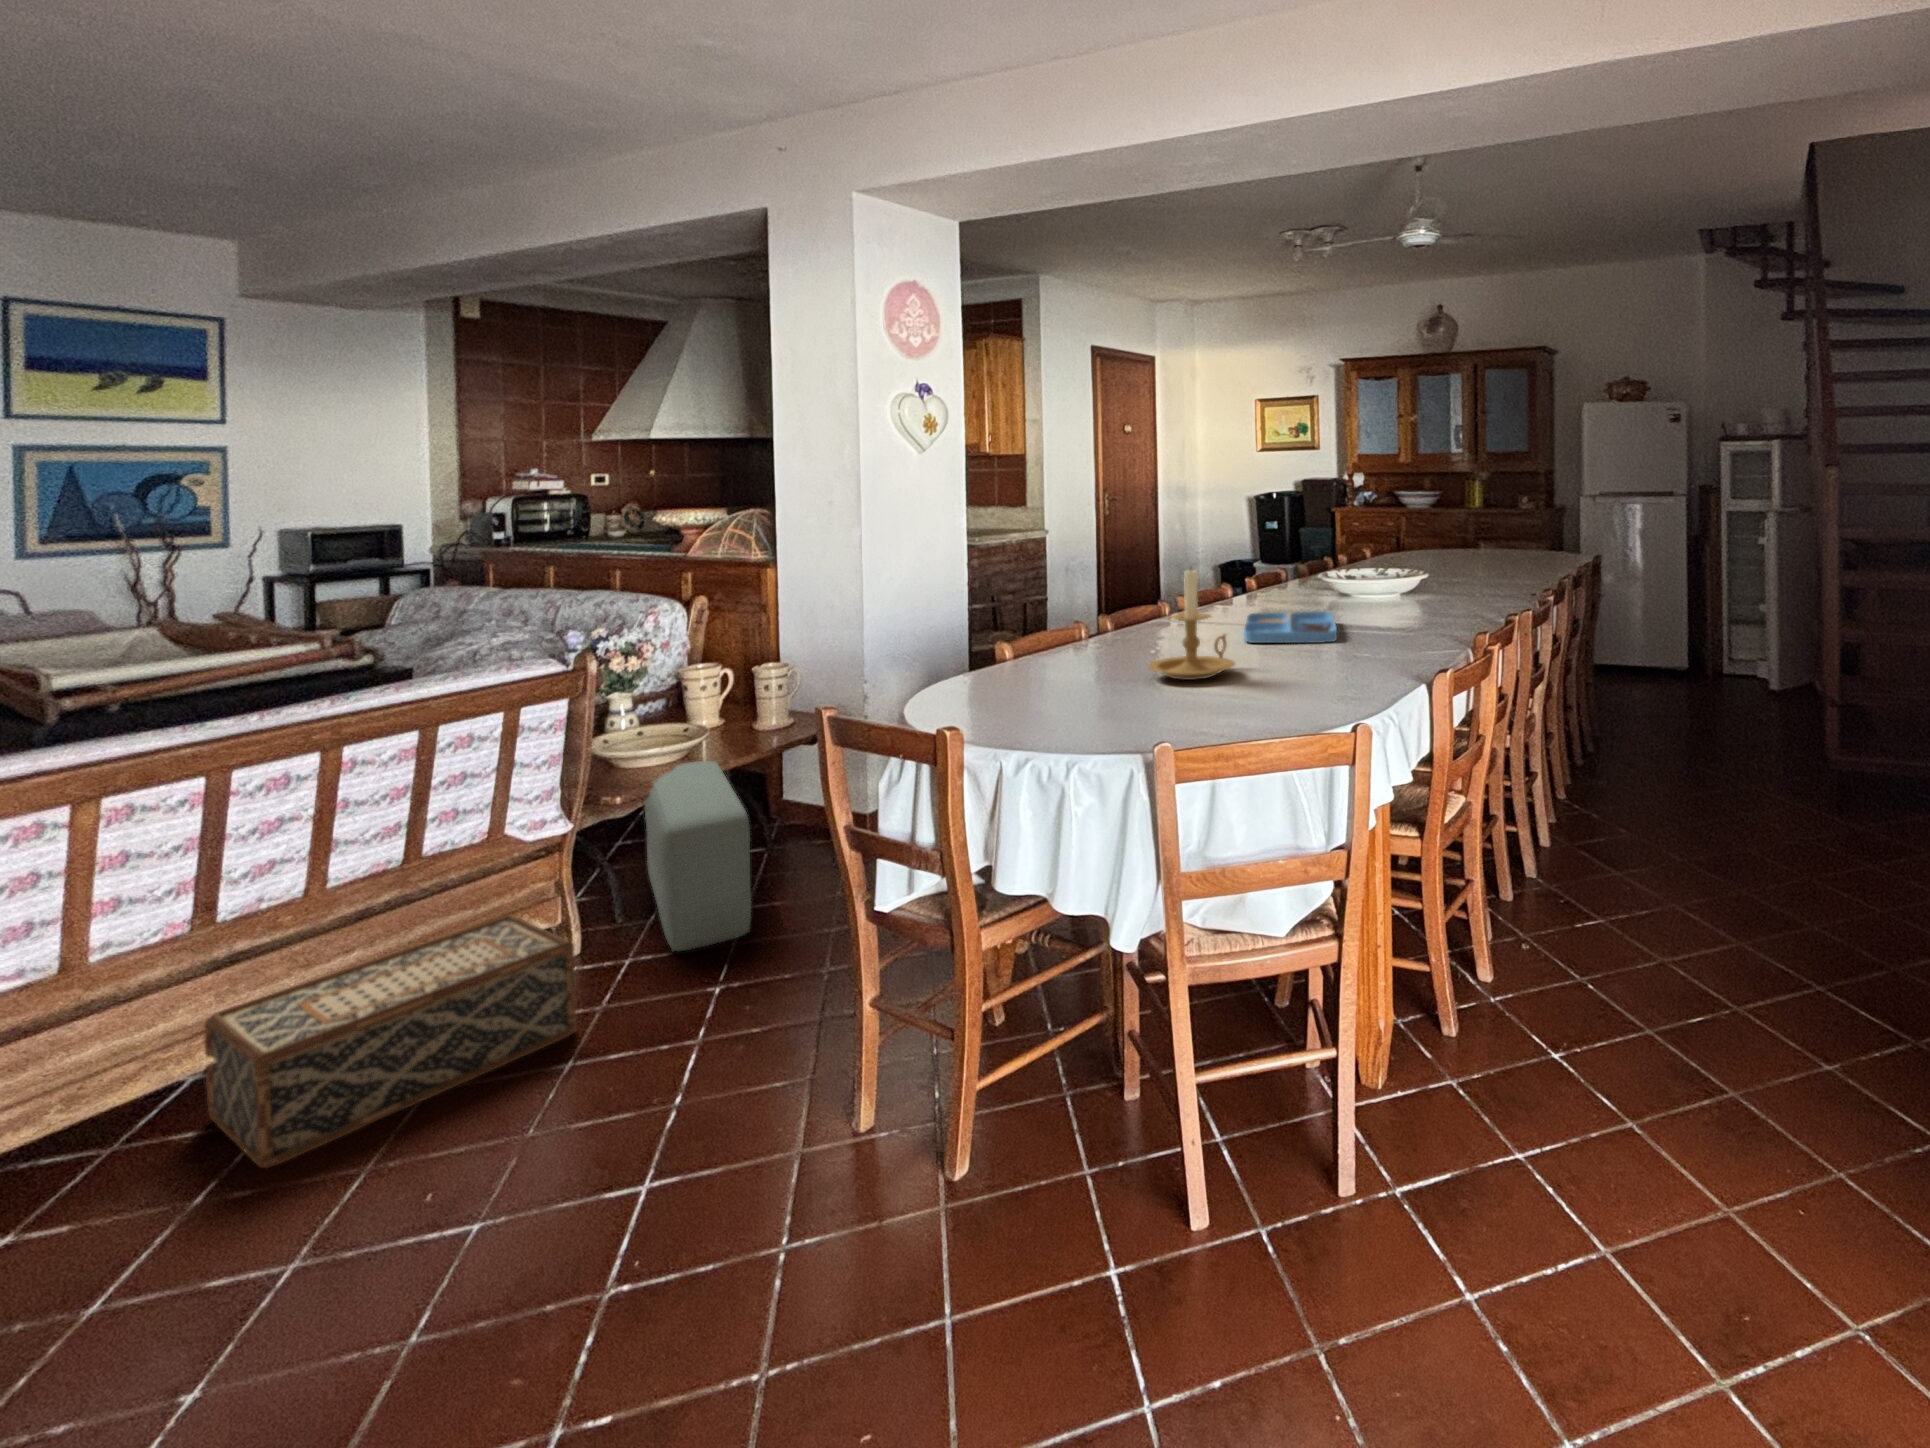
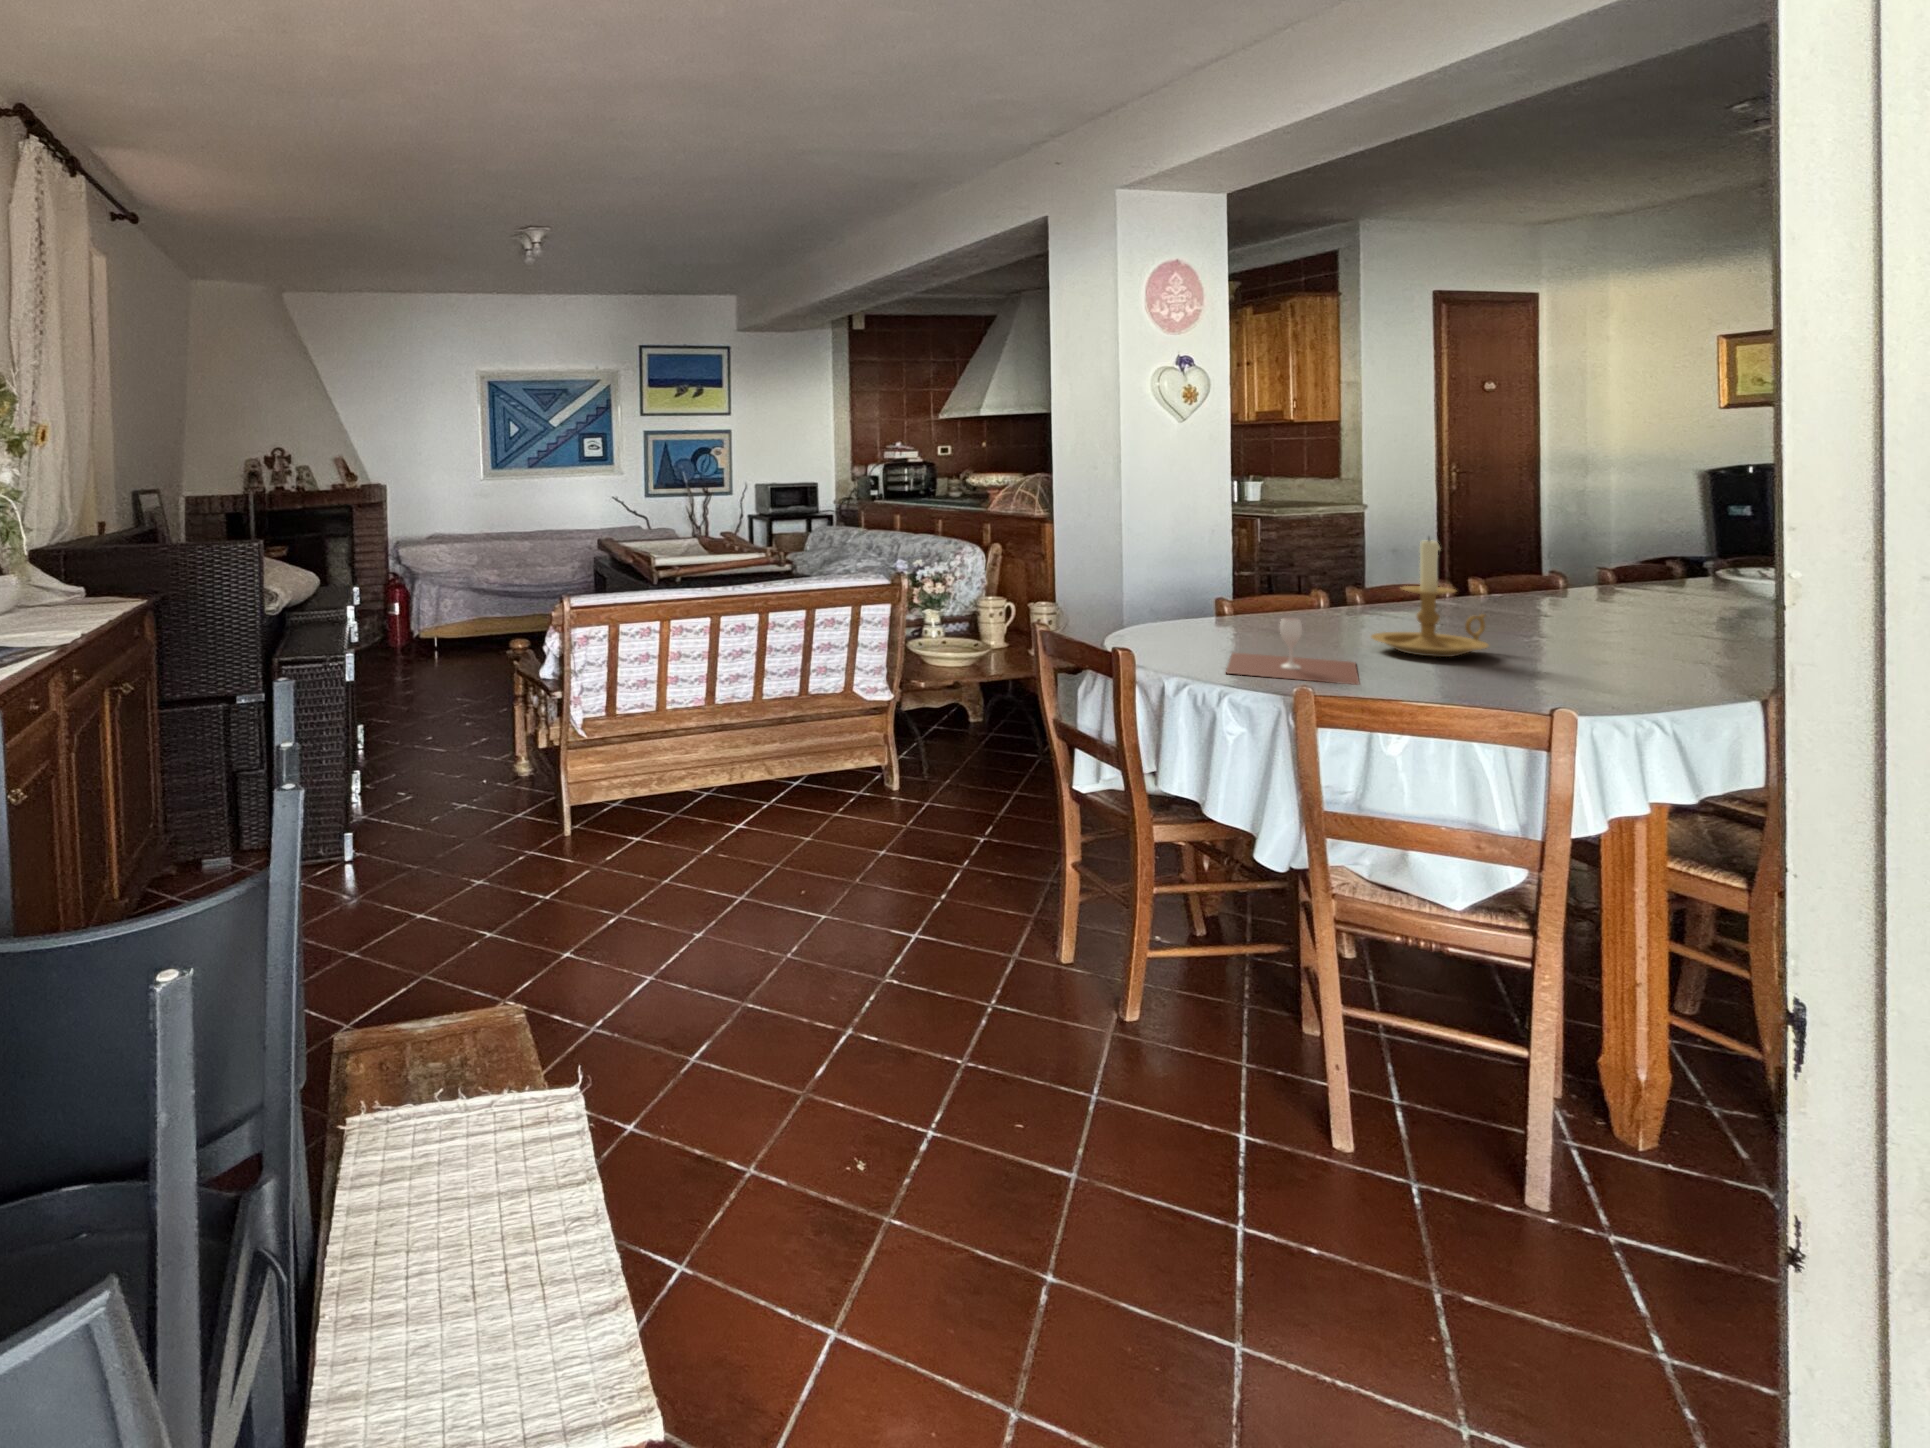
tray: present [1244,612,1337,643] -> none [1537,603,1707,646]
wine glass: none [1039,661,1169,734] -> present [1226,618,1359,685]
pouf: present [644,761,751,951] -> none [945,670,1010,807]
woven basket: present [204,915,576,1168] -> none [710,743,888,846]

